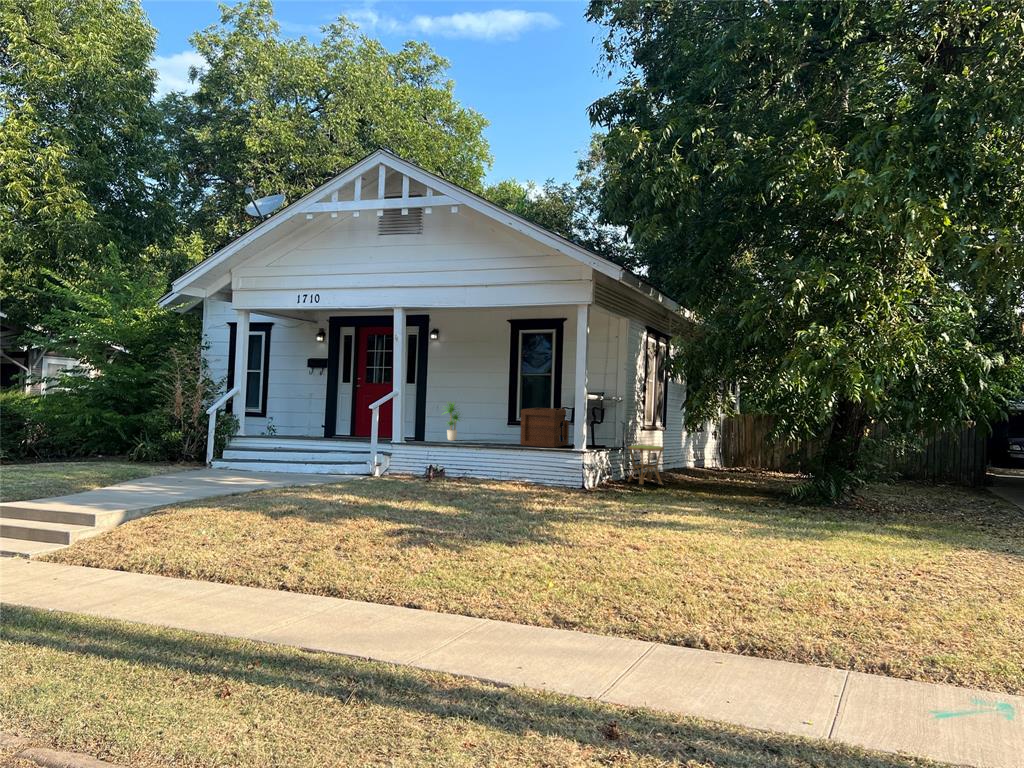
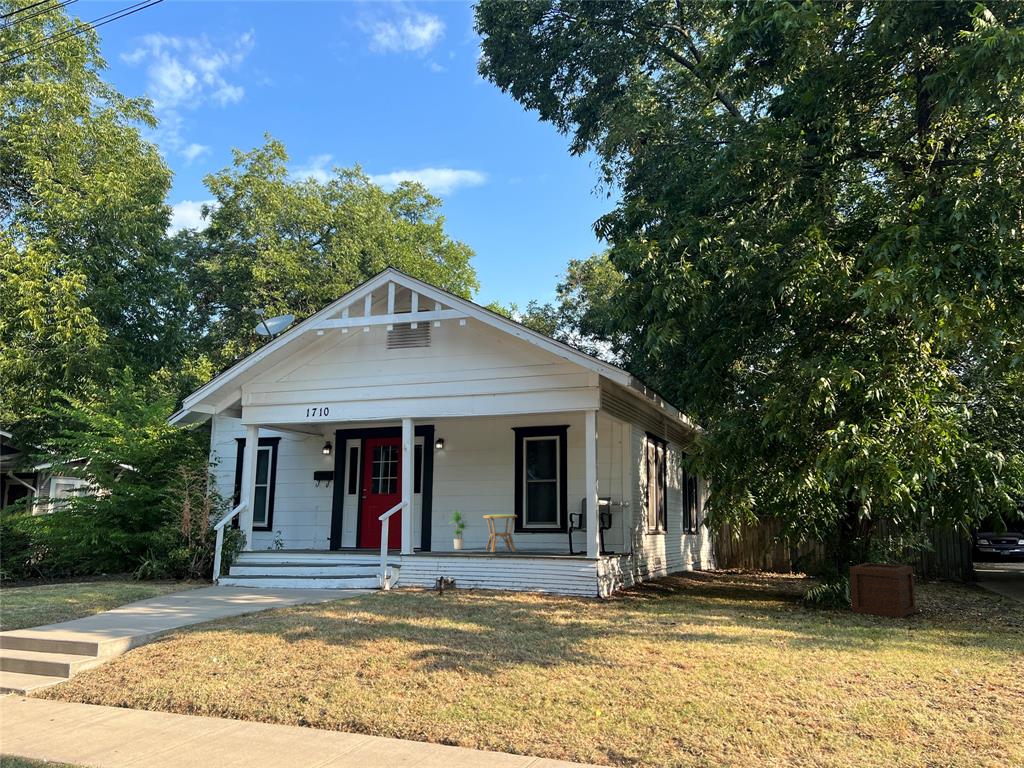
wooden crate: present [520,408,569,448] -> present [850,563,916,617]
side table: present [628,445,664,484] -> present [483,514,517,552]

